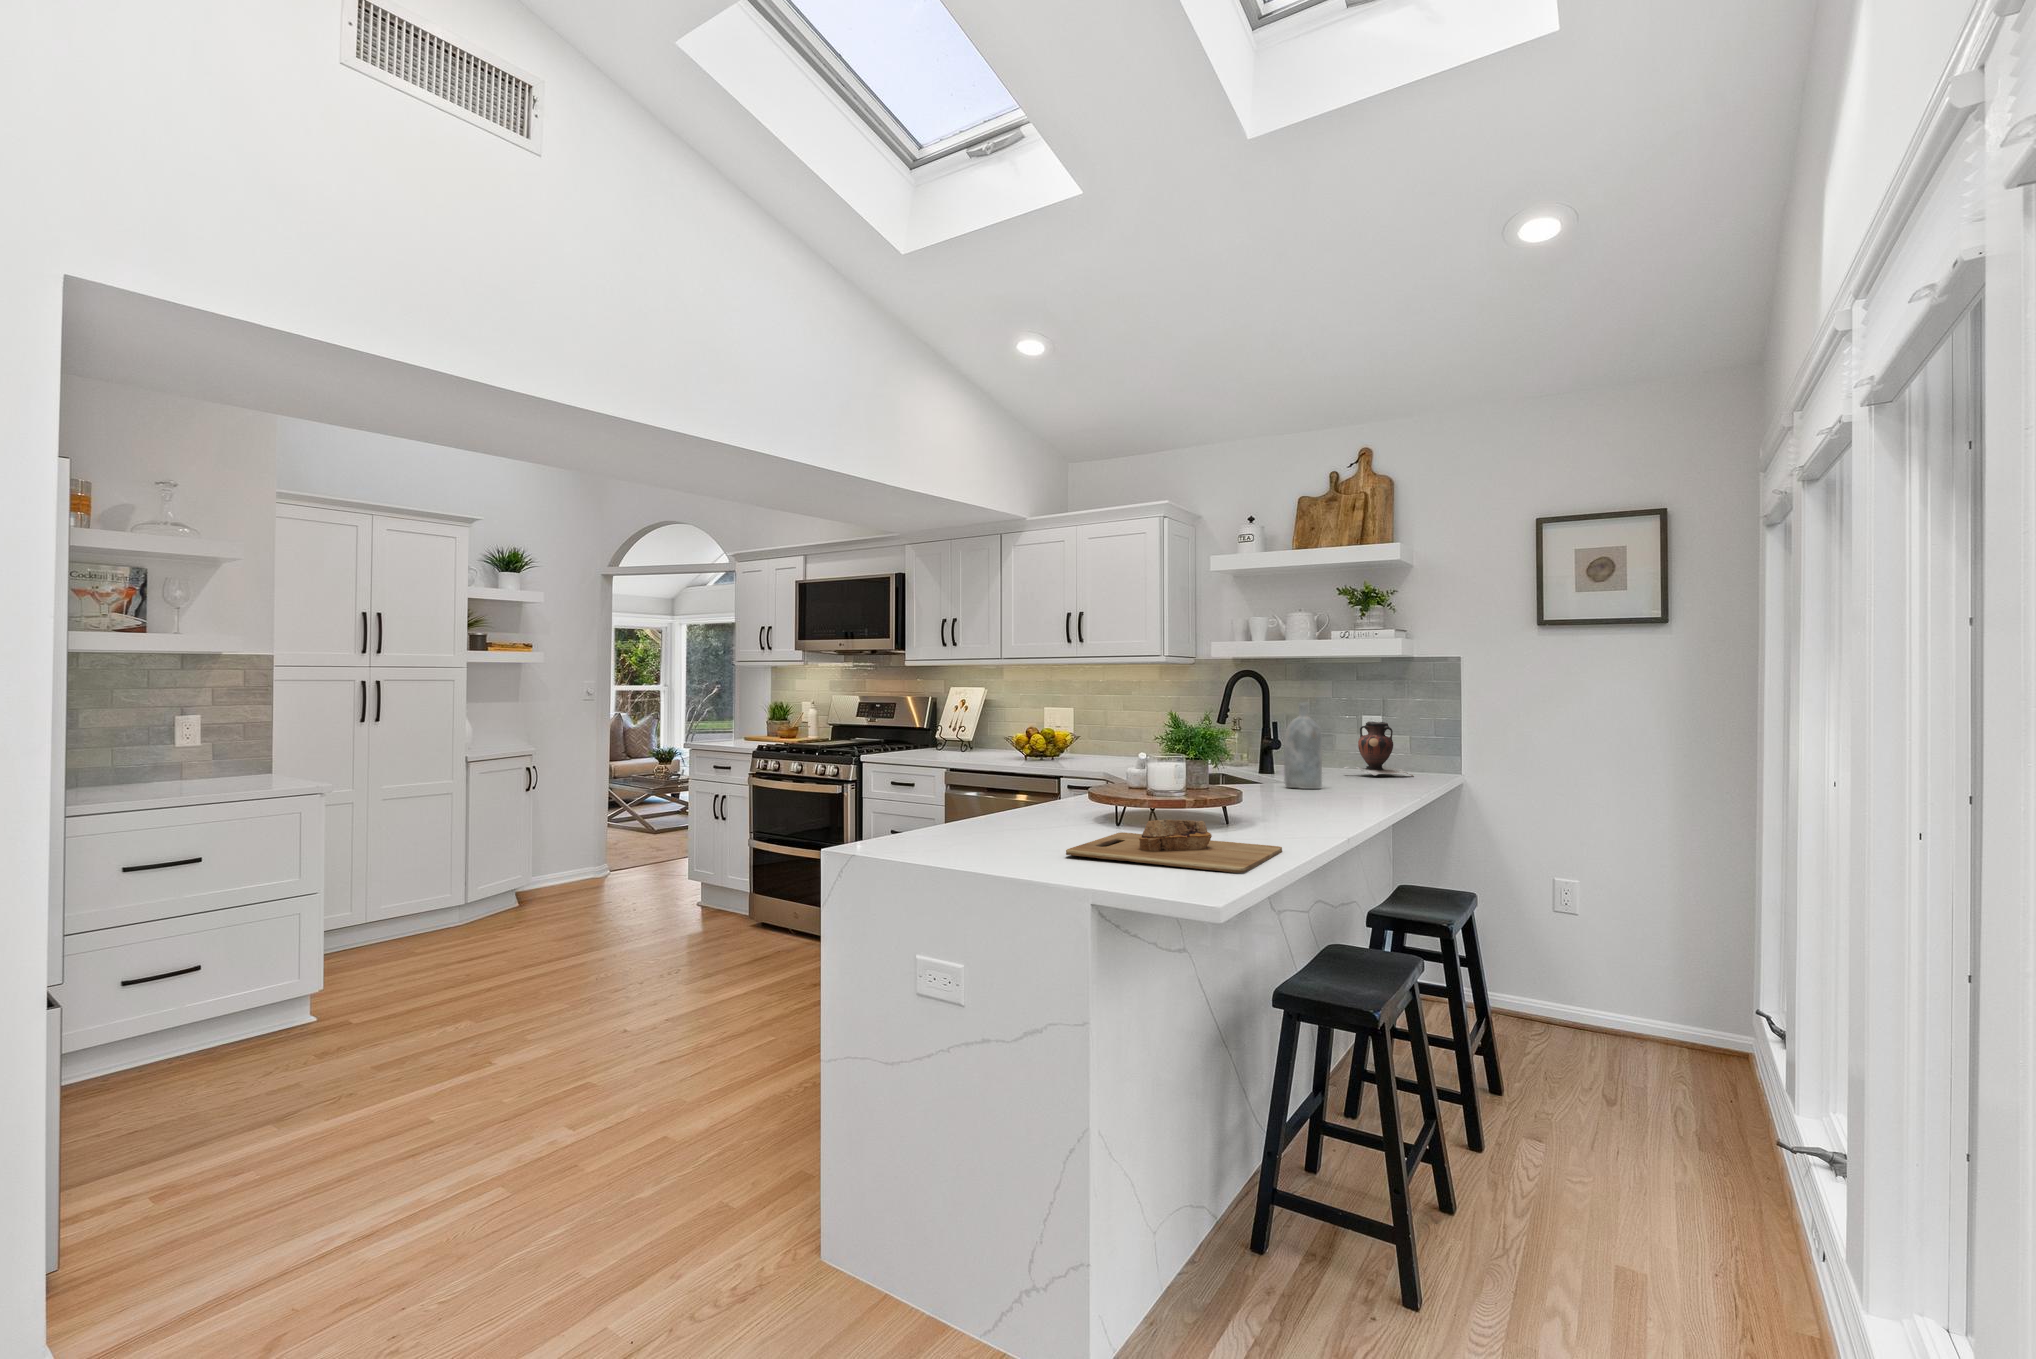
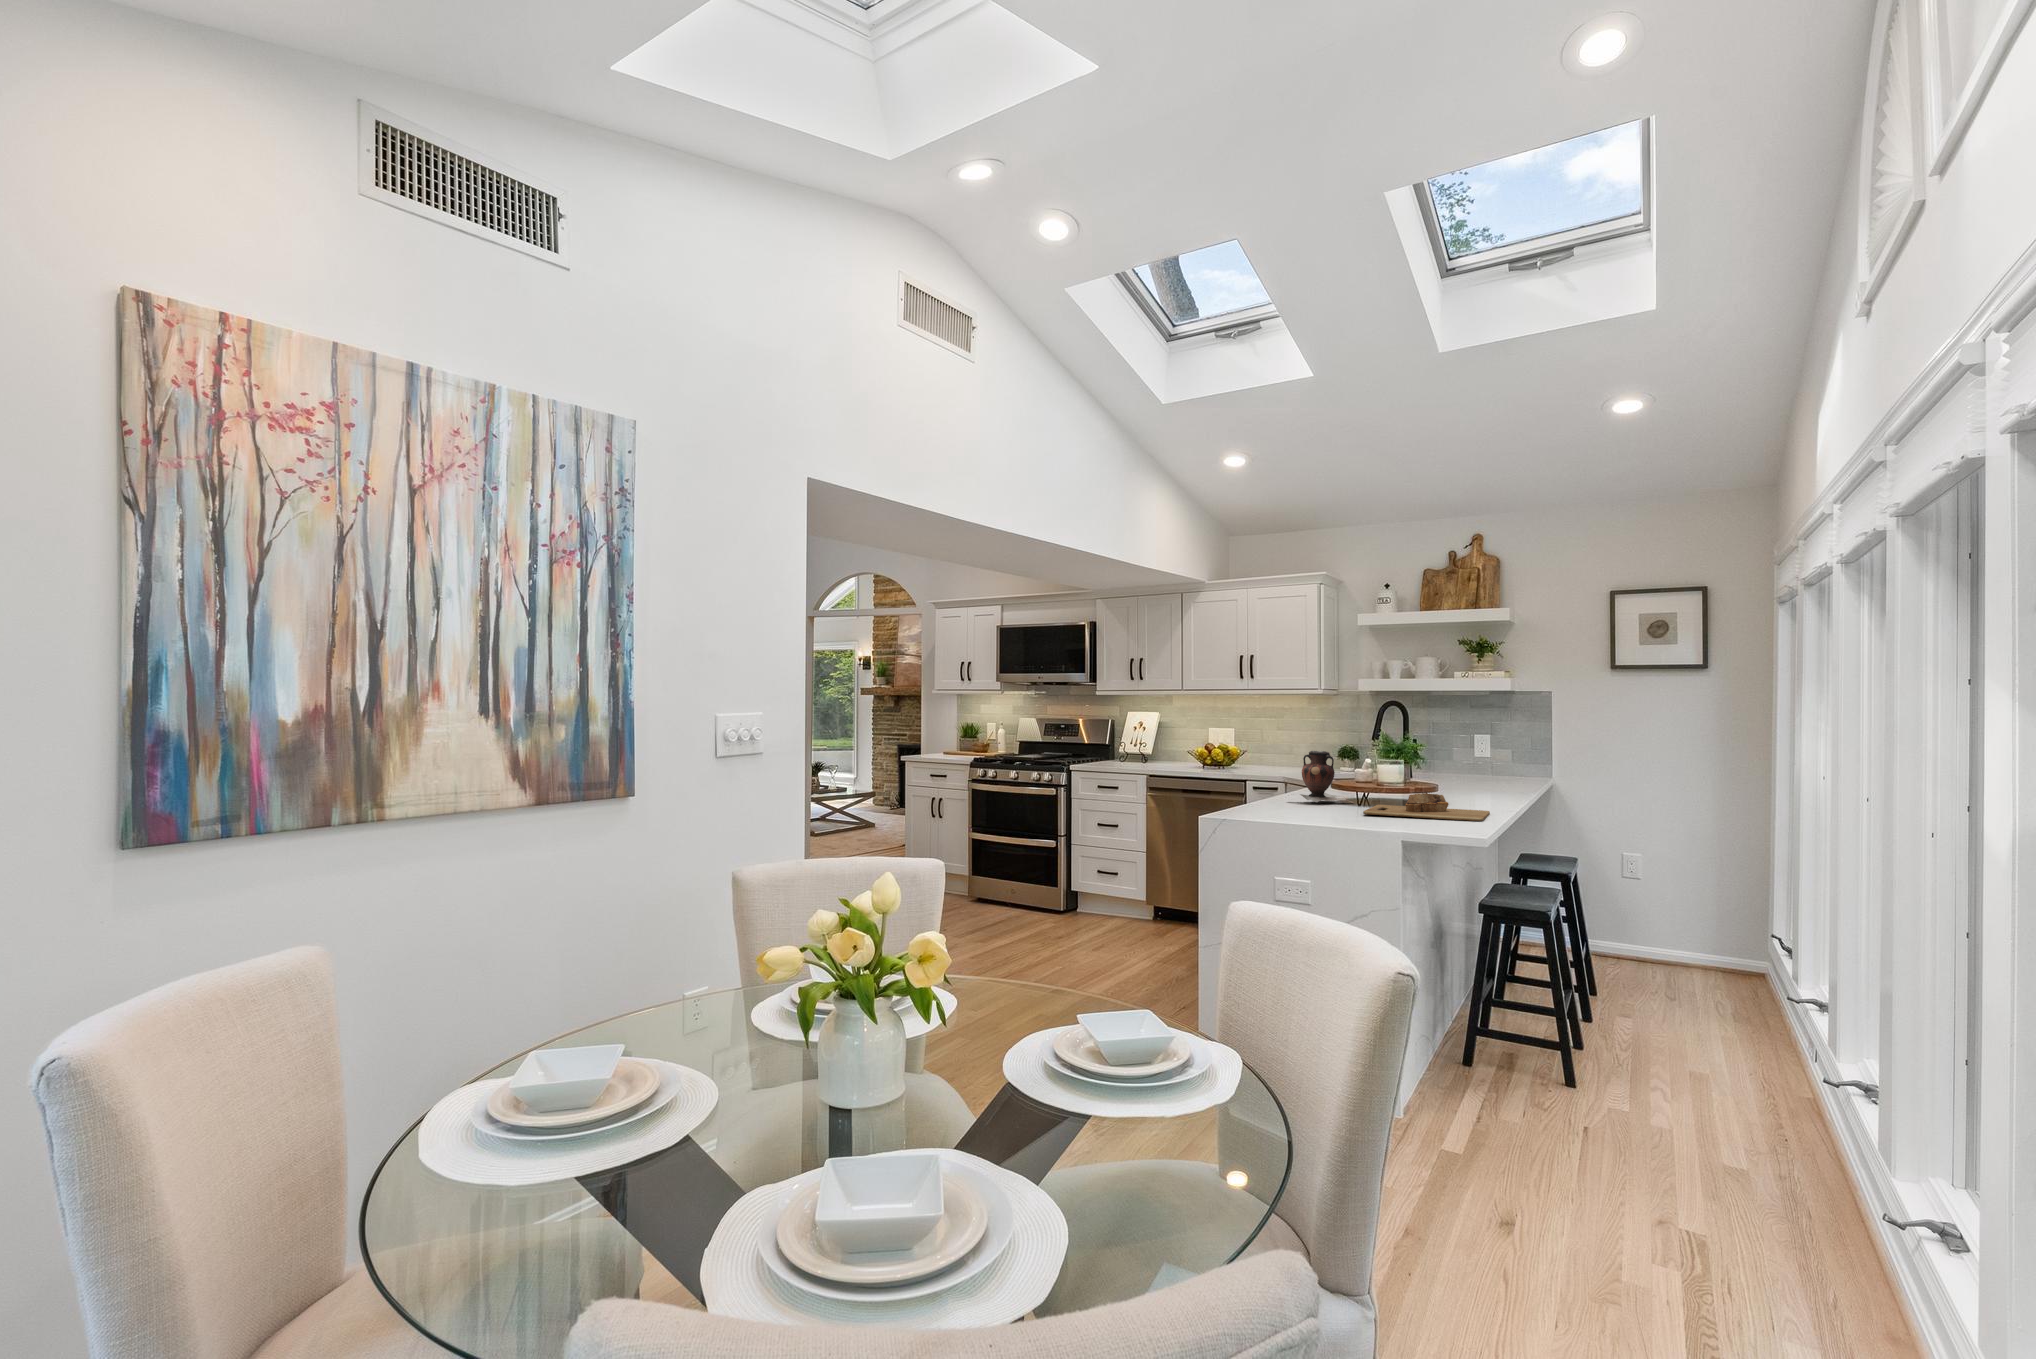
bottle: present [1284,703,1322,789] -> none [1437,725,1466,786]
vase: present [1344,721,1413,776] -> present [1289,751,1354,803]

